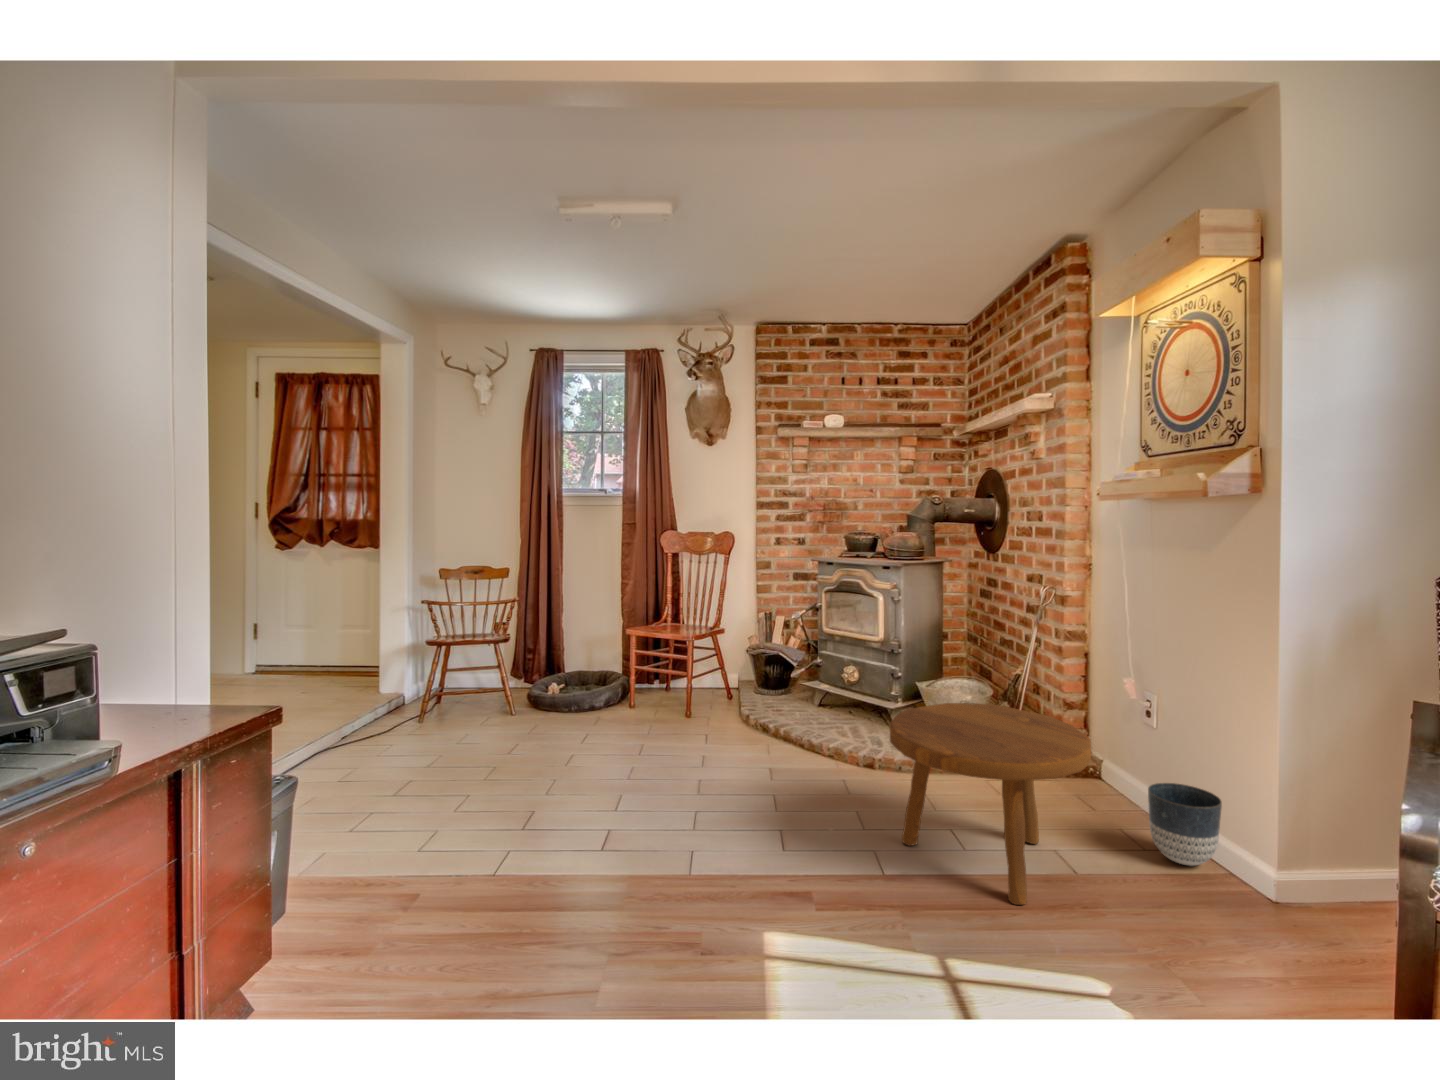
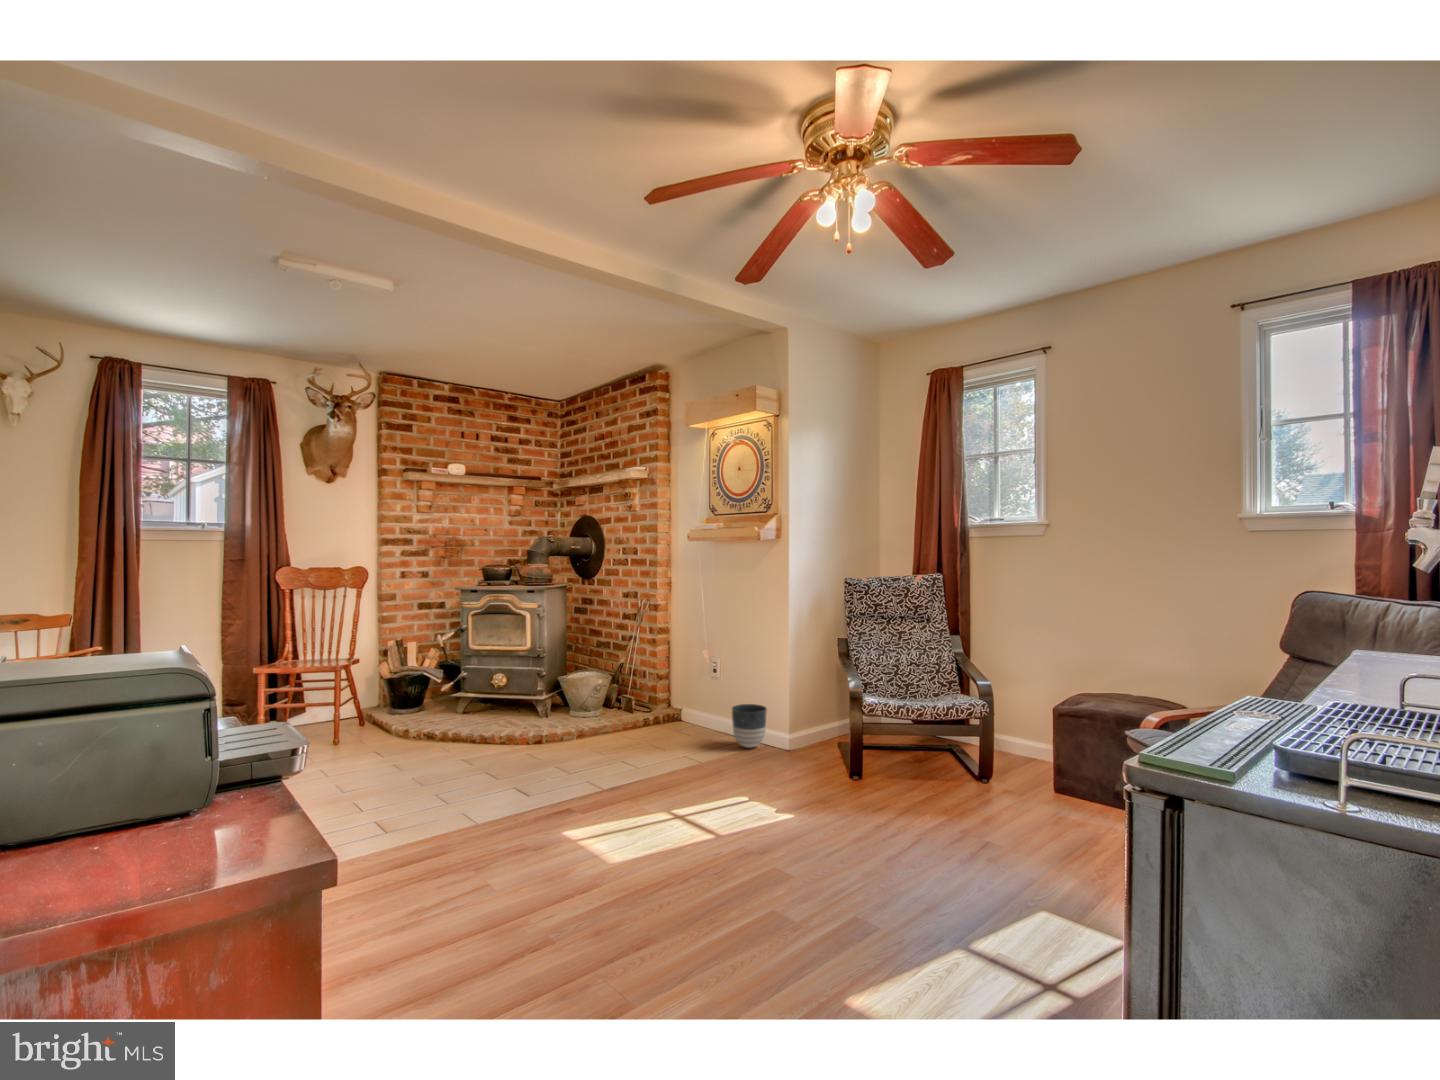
footstool: present [890,703,1091,905] -> none [599,674,718,784]

